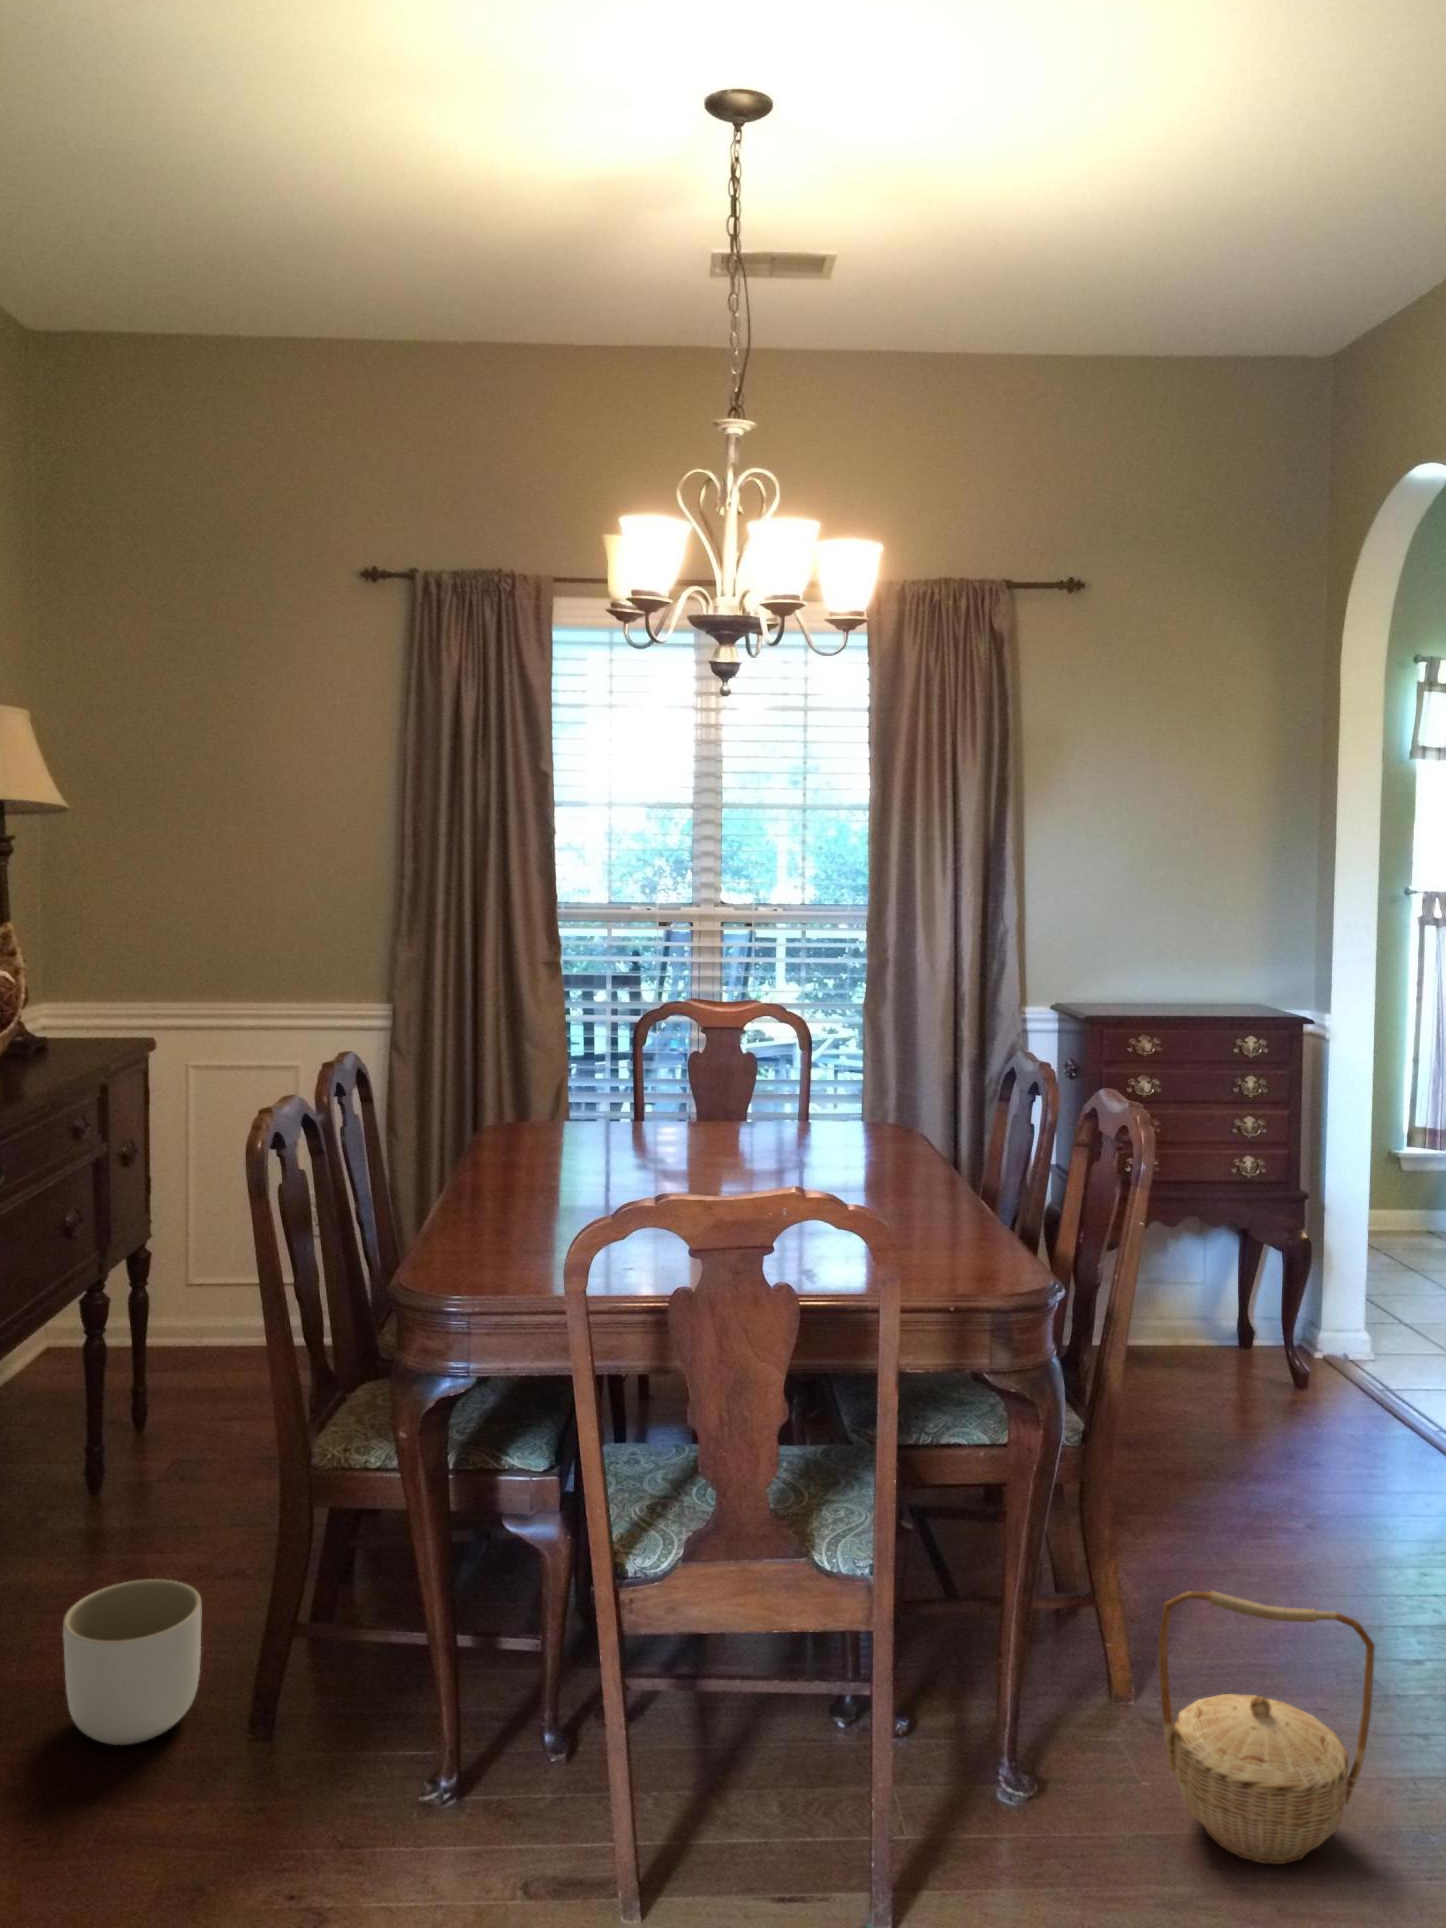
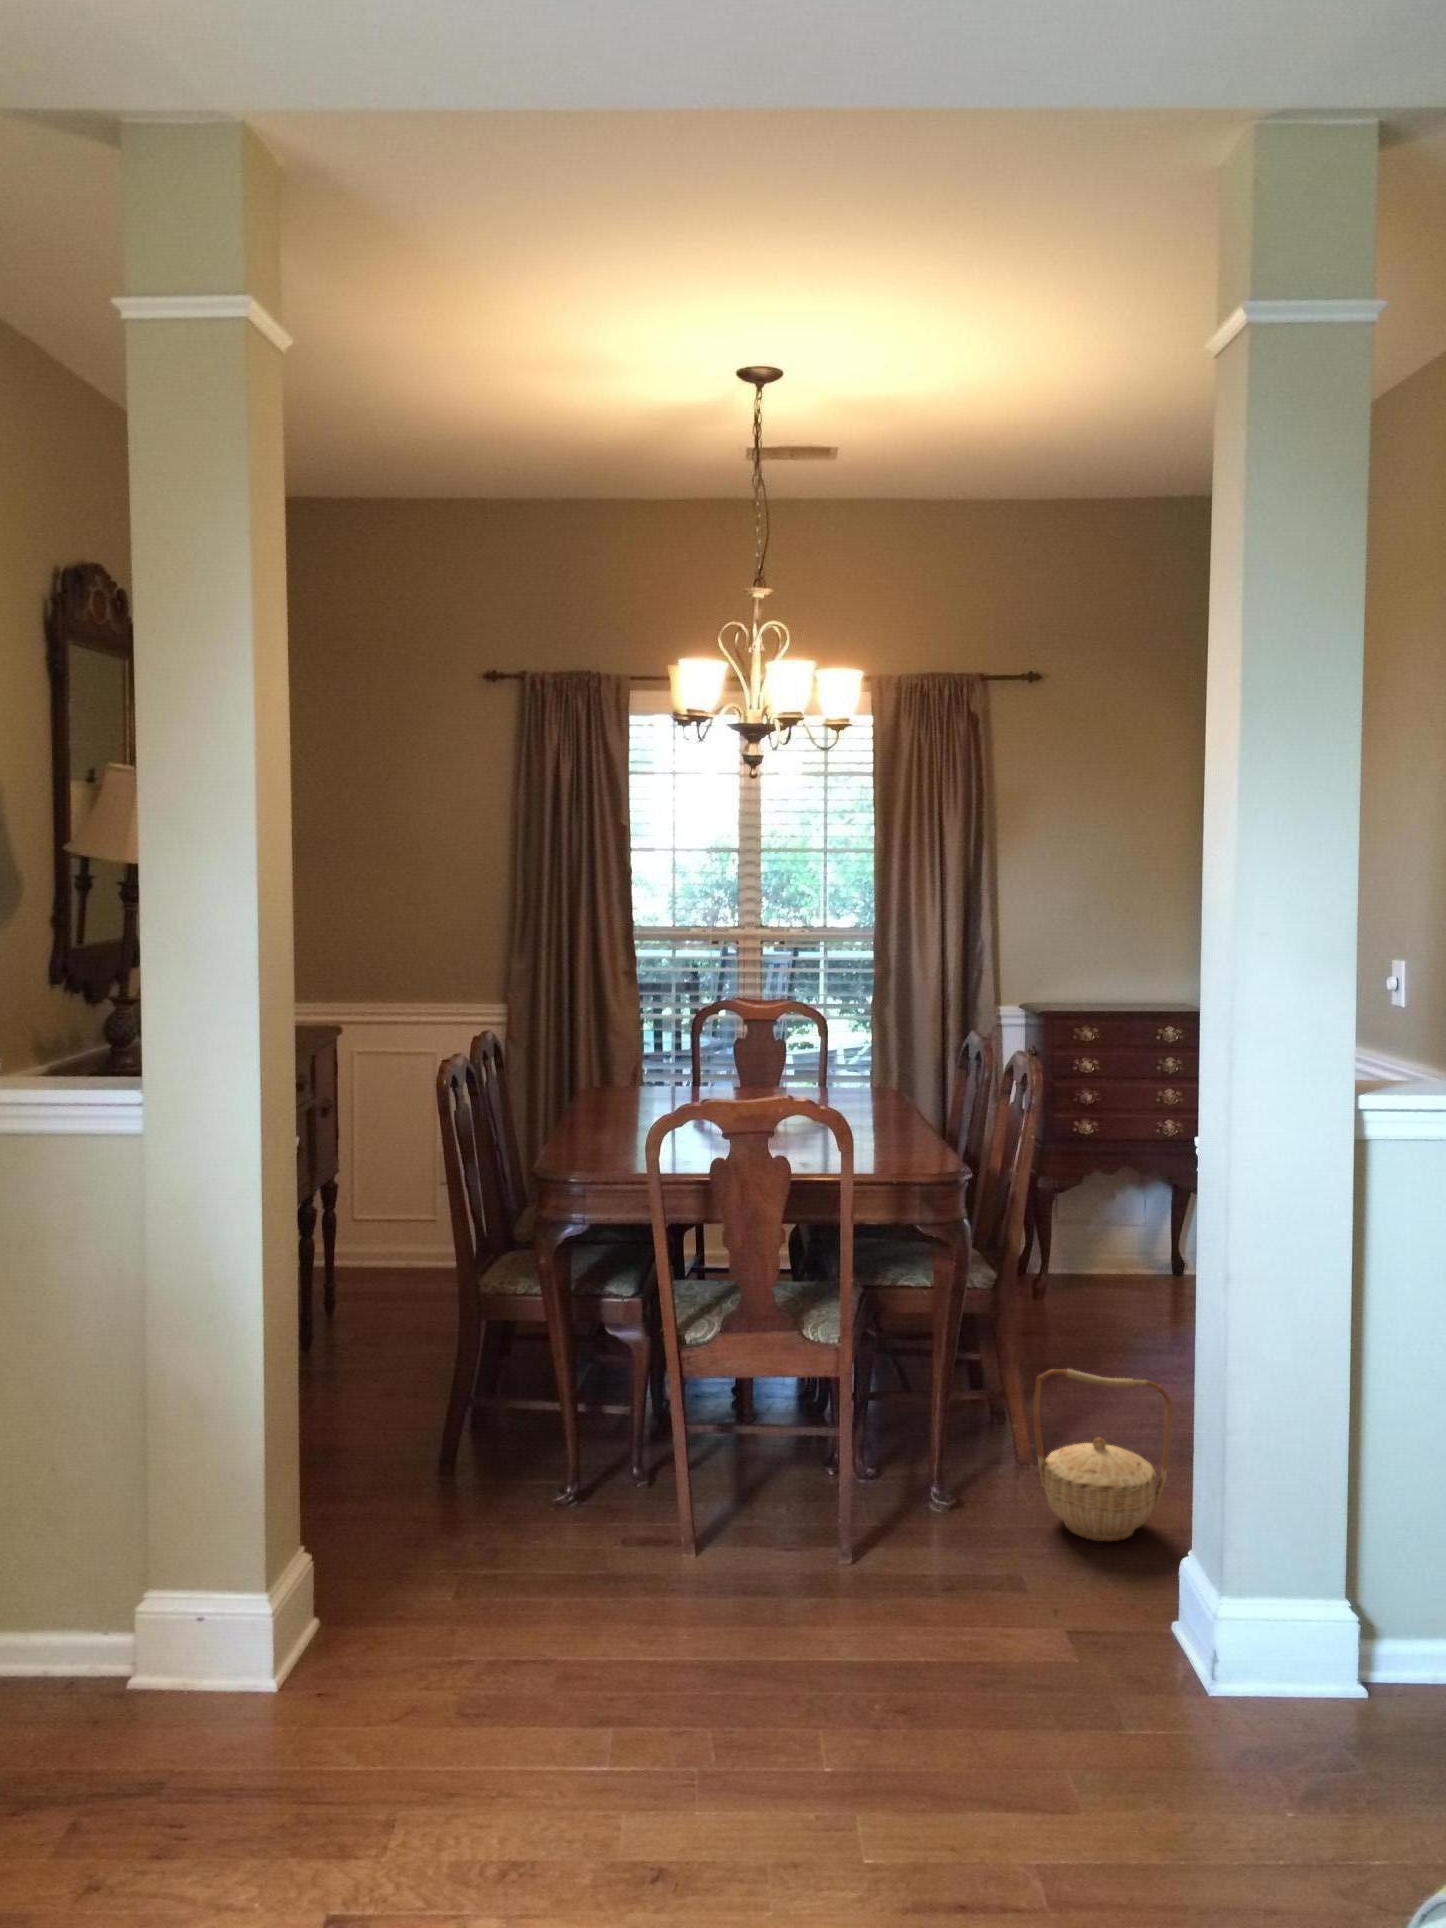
planter: present [63,1579,202,1745] -> none [321,1374,407,1473]

